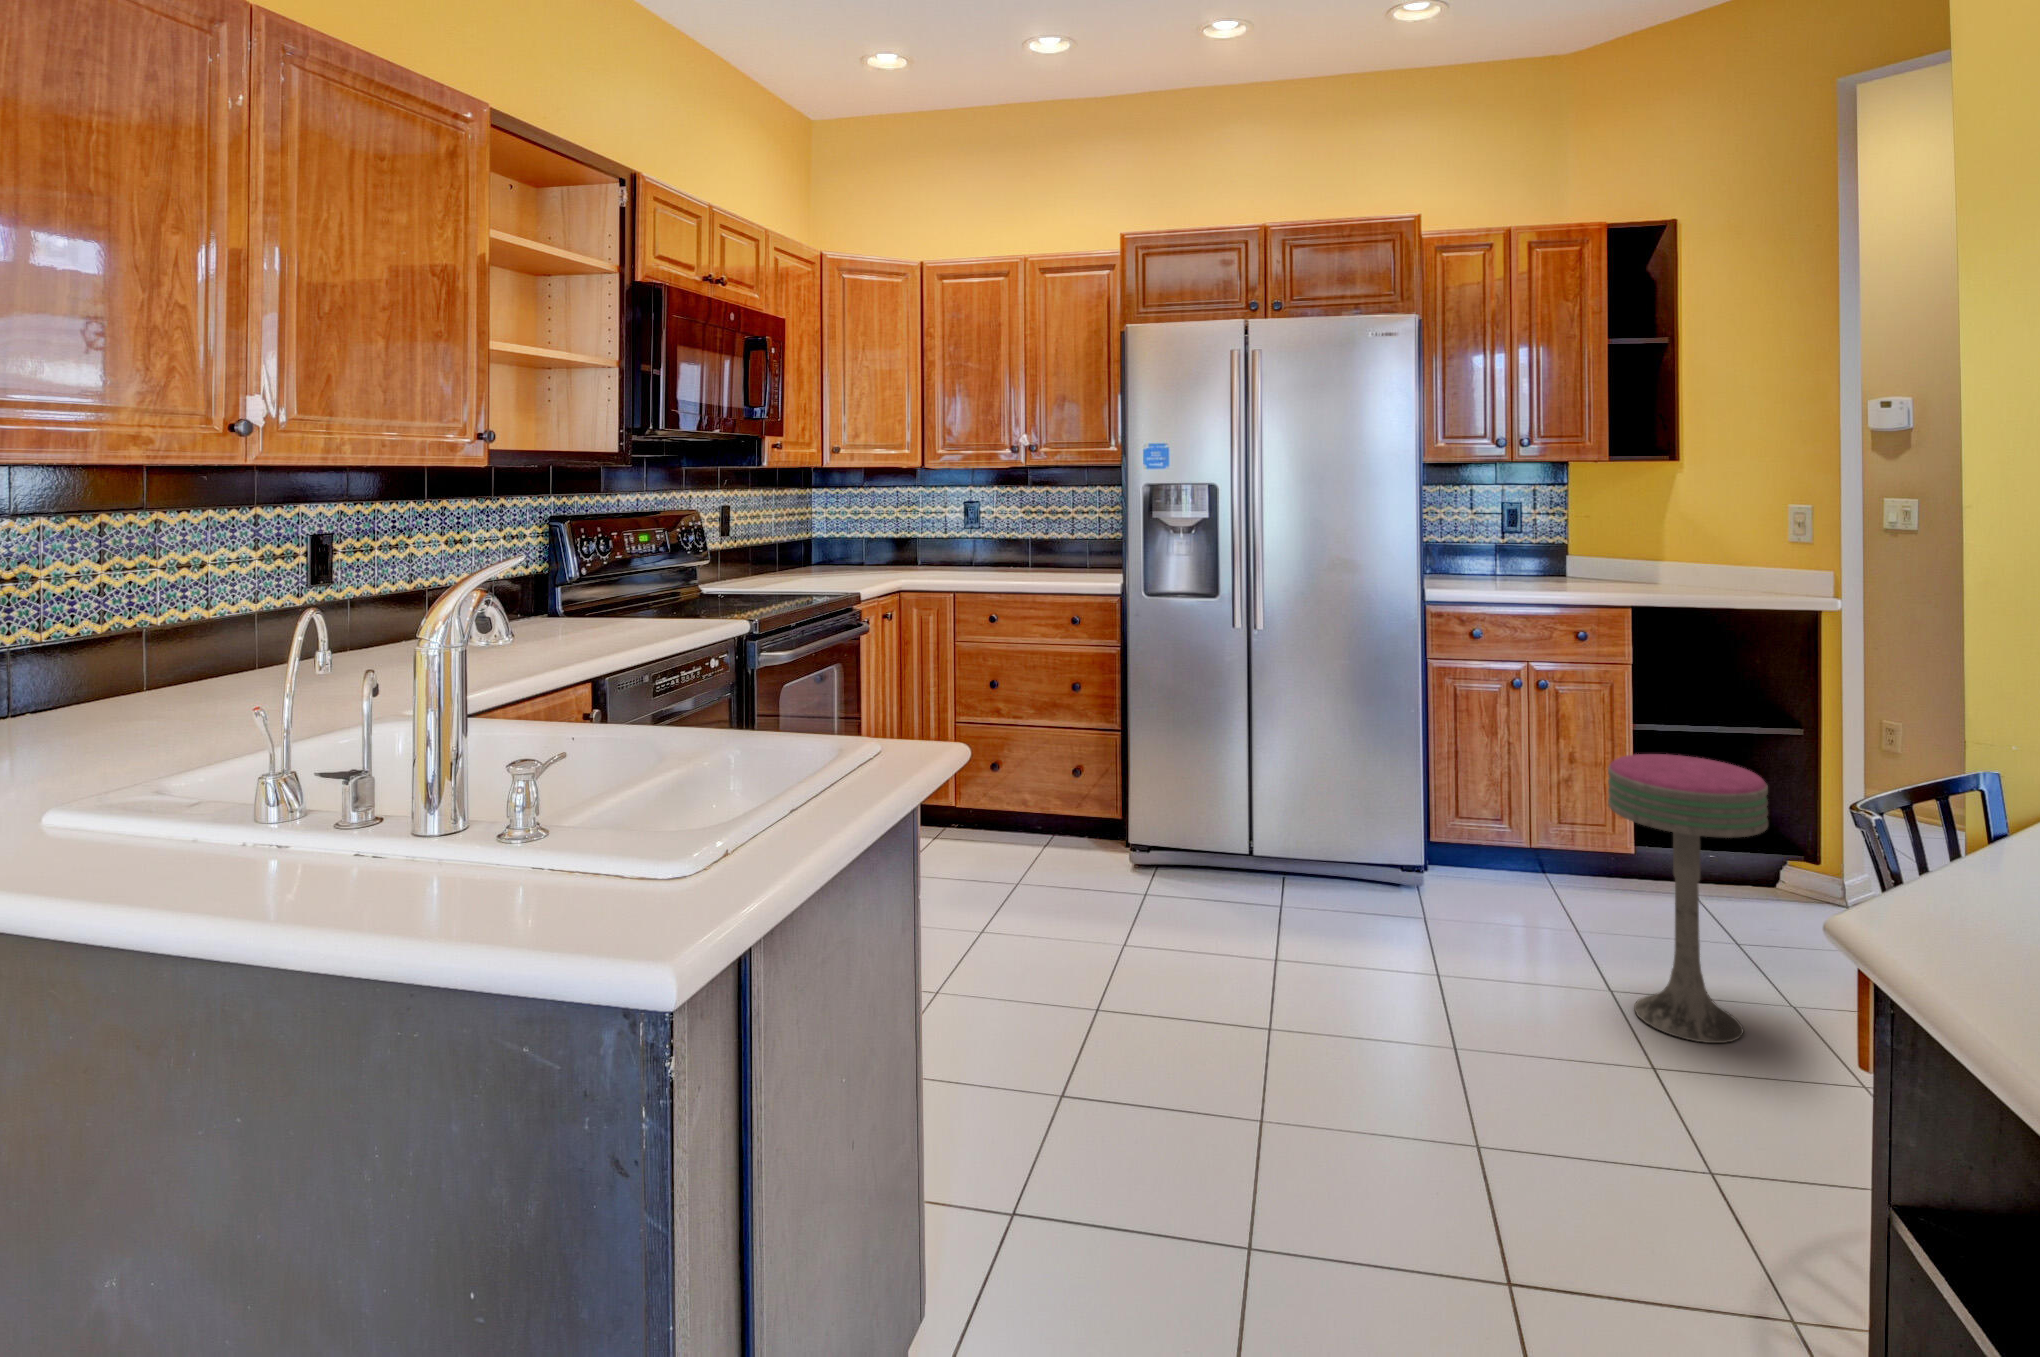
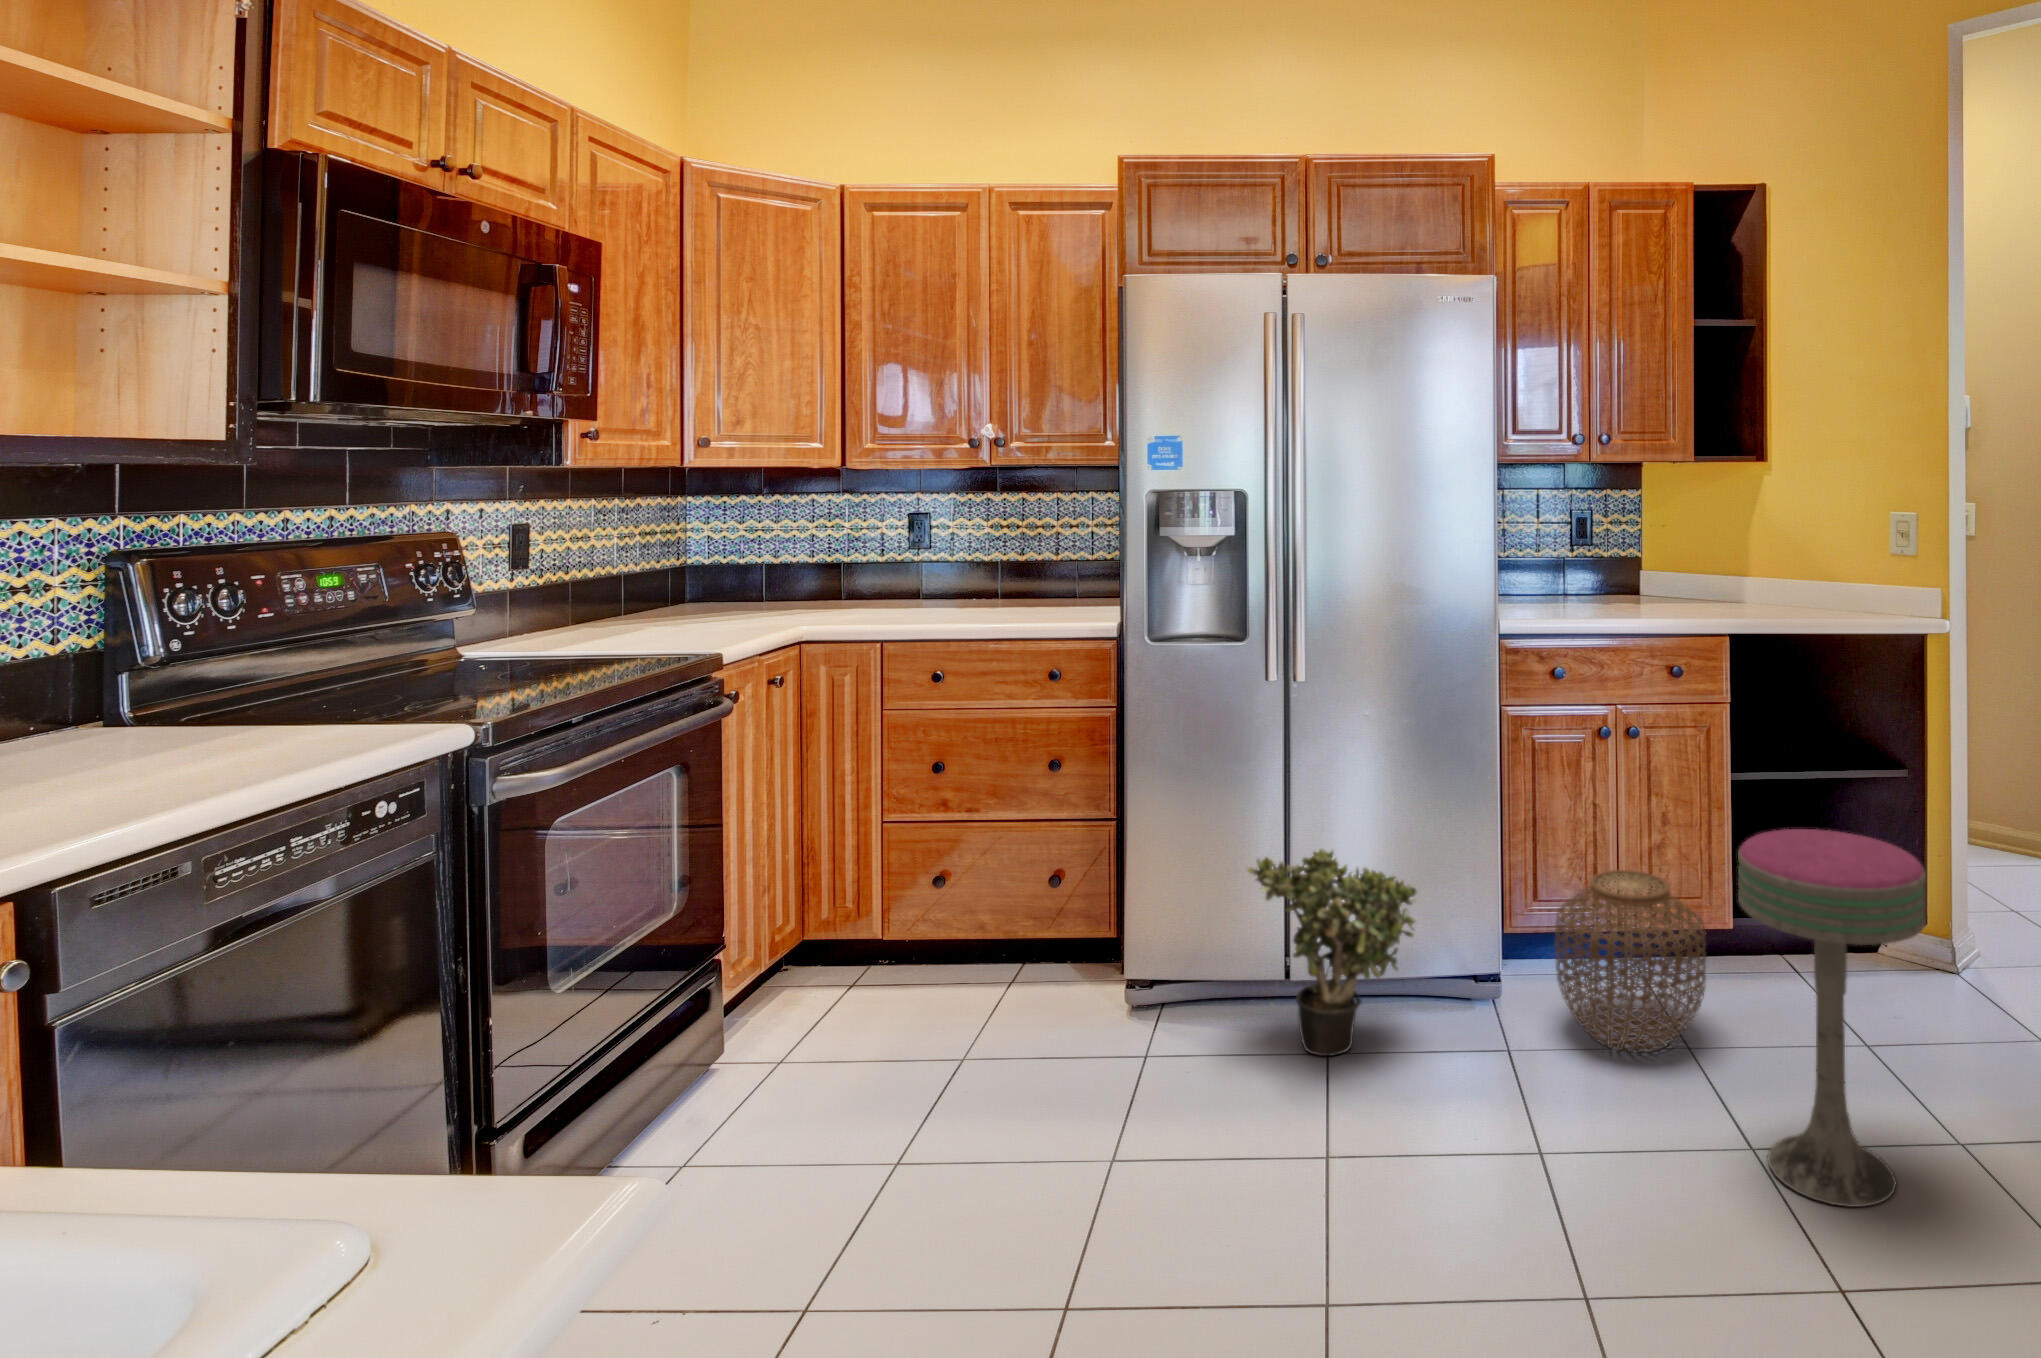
potted plant: none [1221,755,1354,910] -> present [1248,849,1417,1056]
woven basket: none [1468,791,1597,933] -> present [1555,870,1706,1052]

